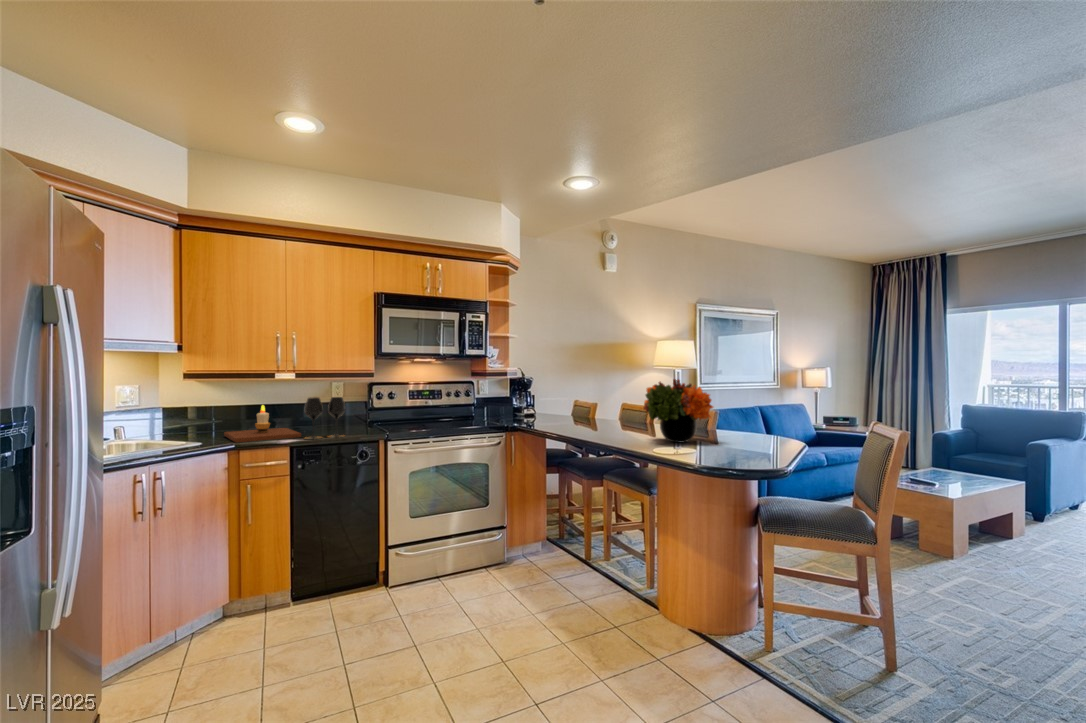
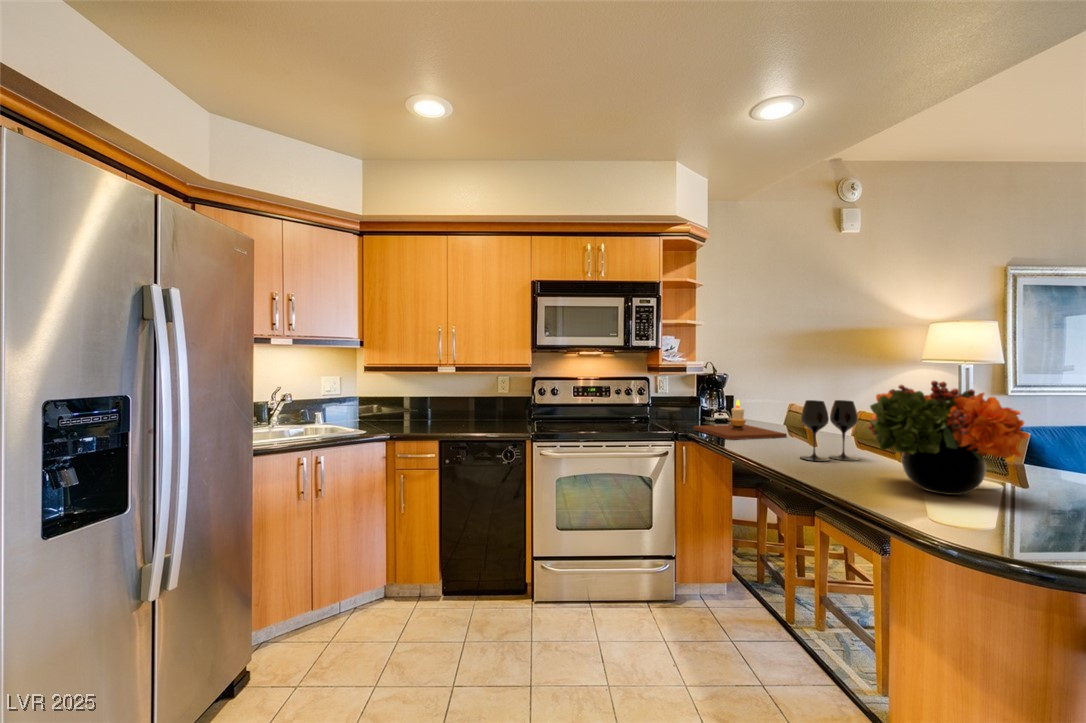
wine glass: present [305,397,345,439] -> present [800,400,858,461]
candle: present [224,405,301,442] -> present [693,400,787,440]

